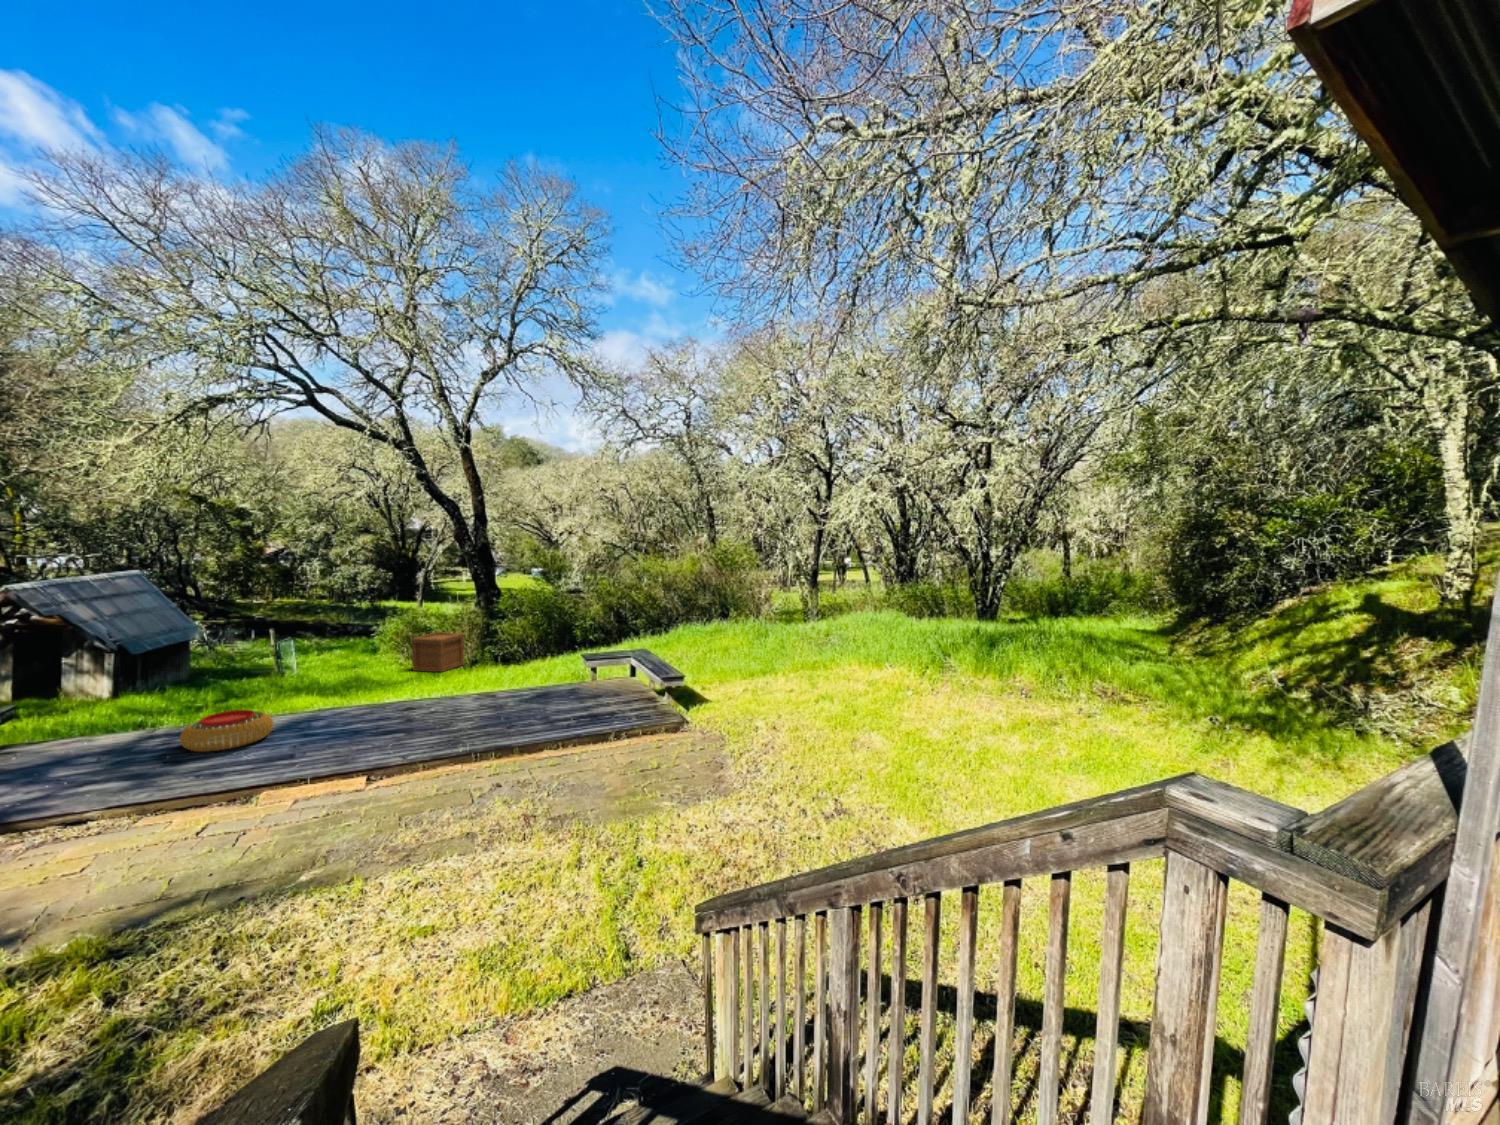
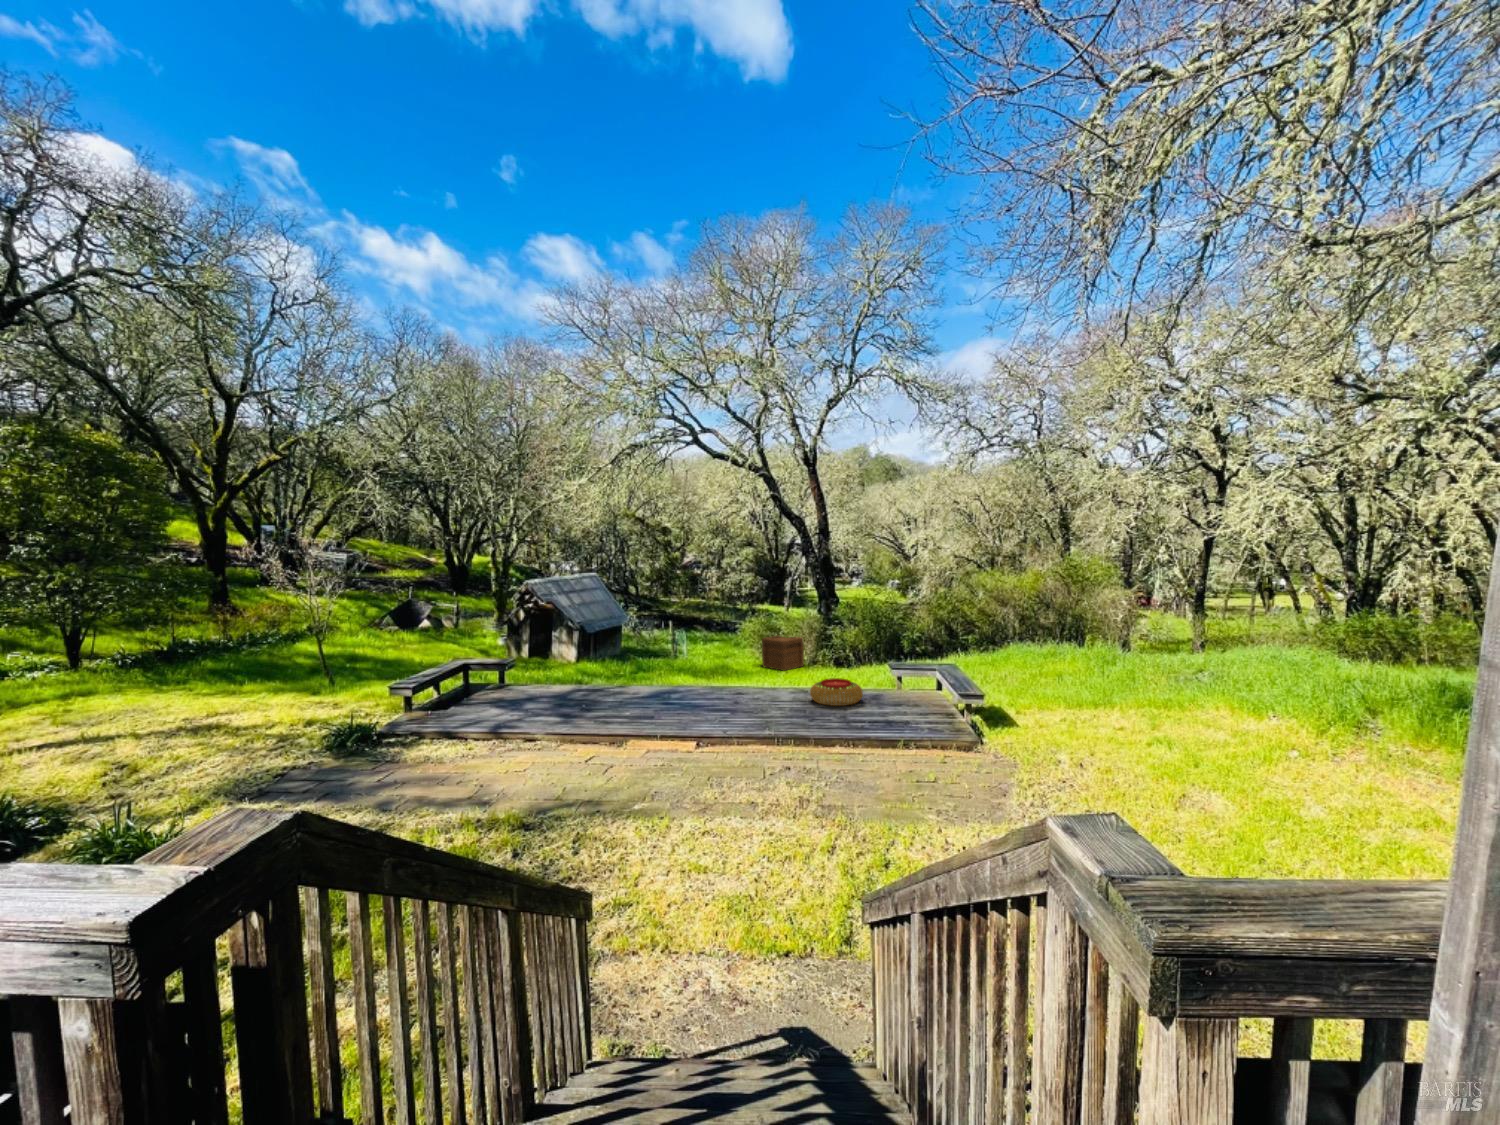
pouf: present [180,710,274,752] -> present [810,678,863,706]

